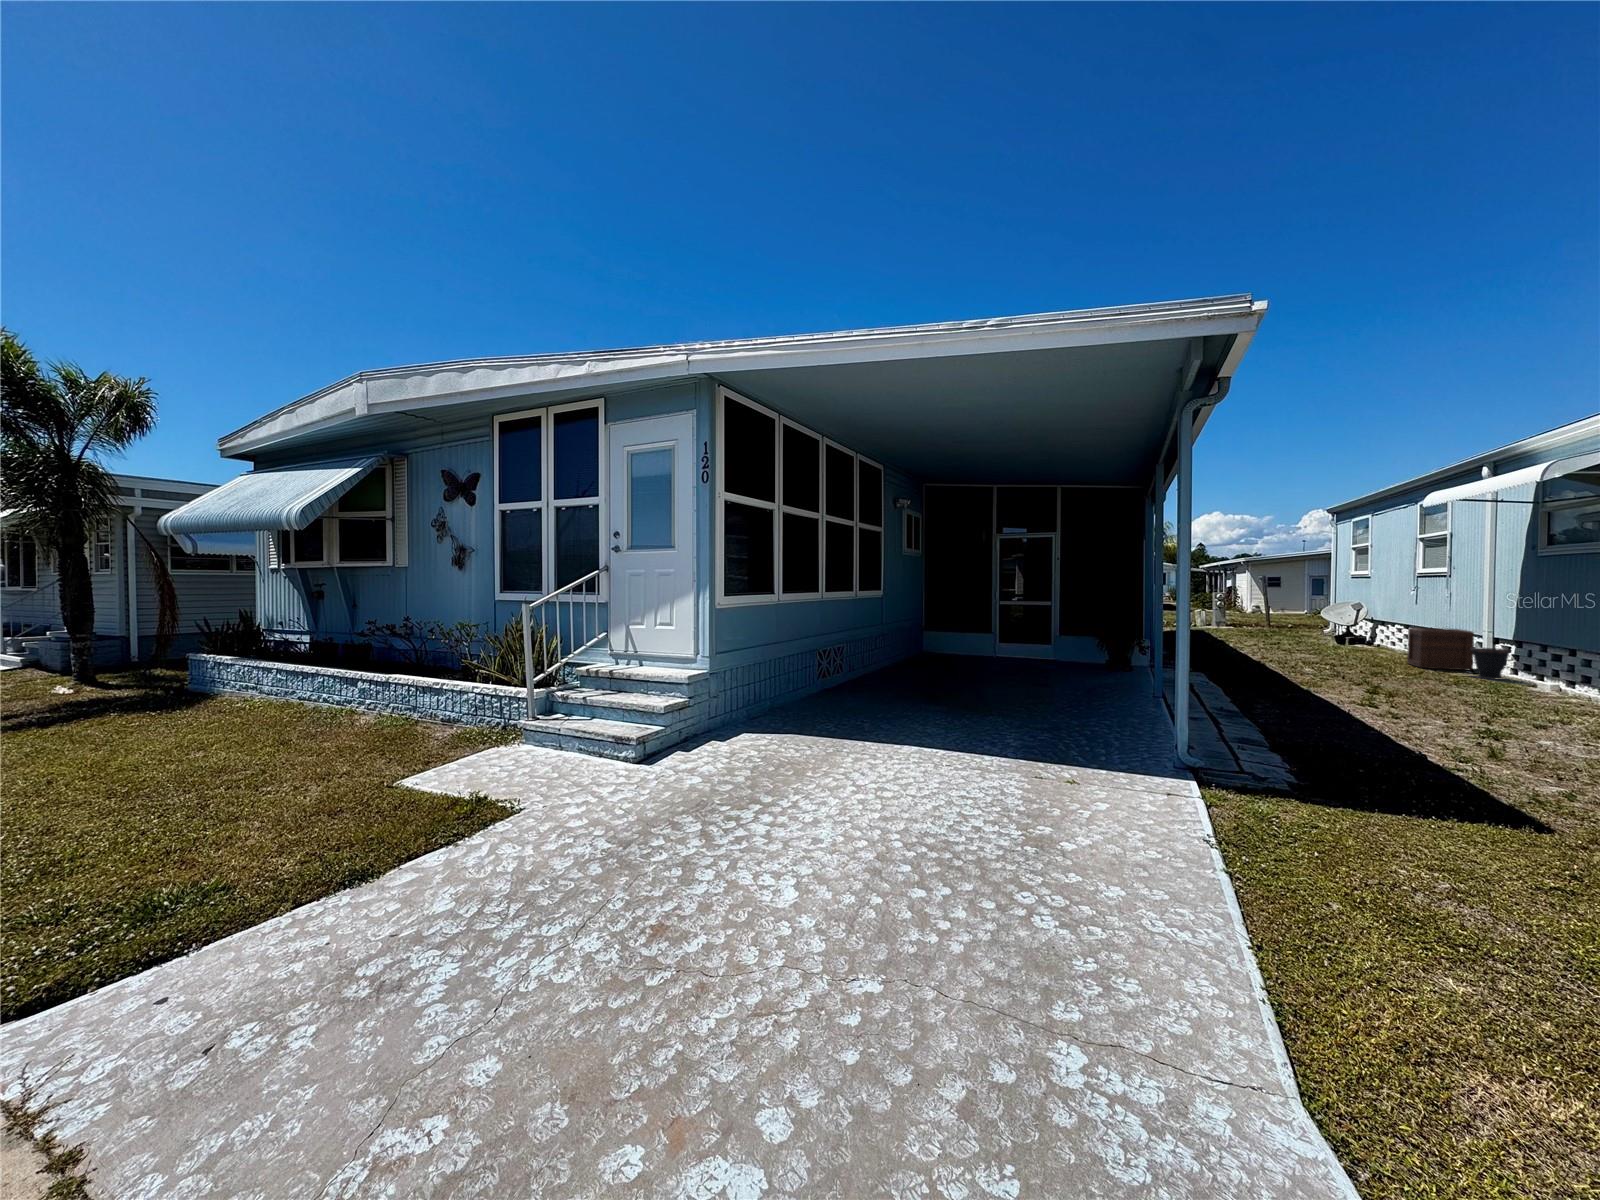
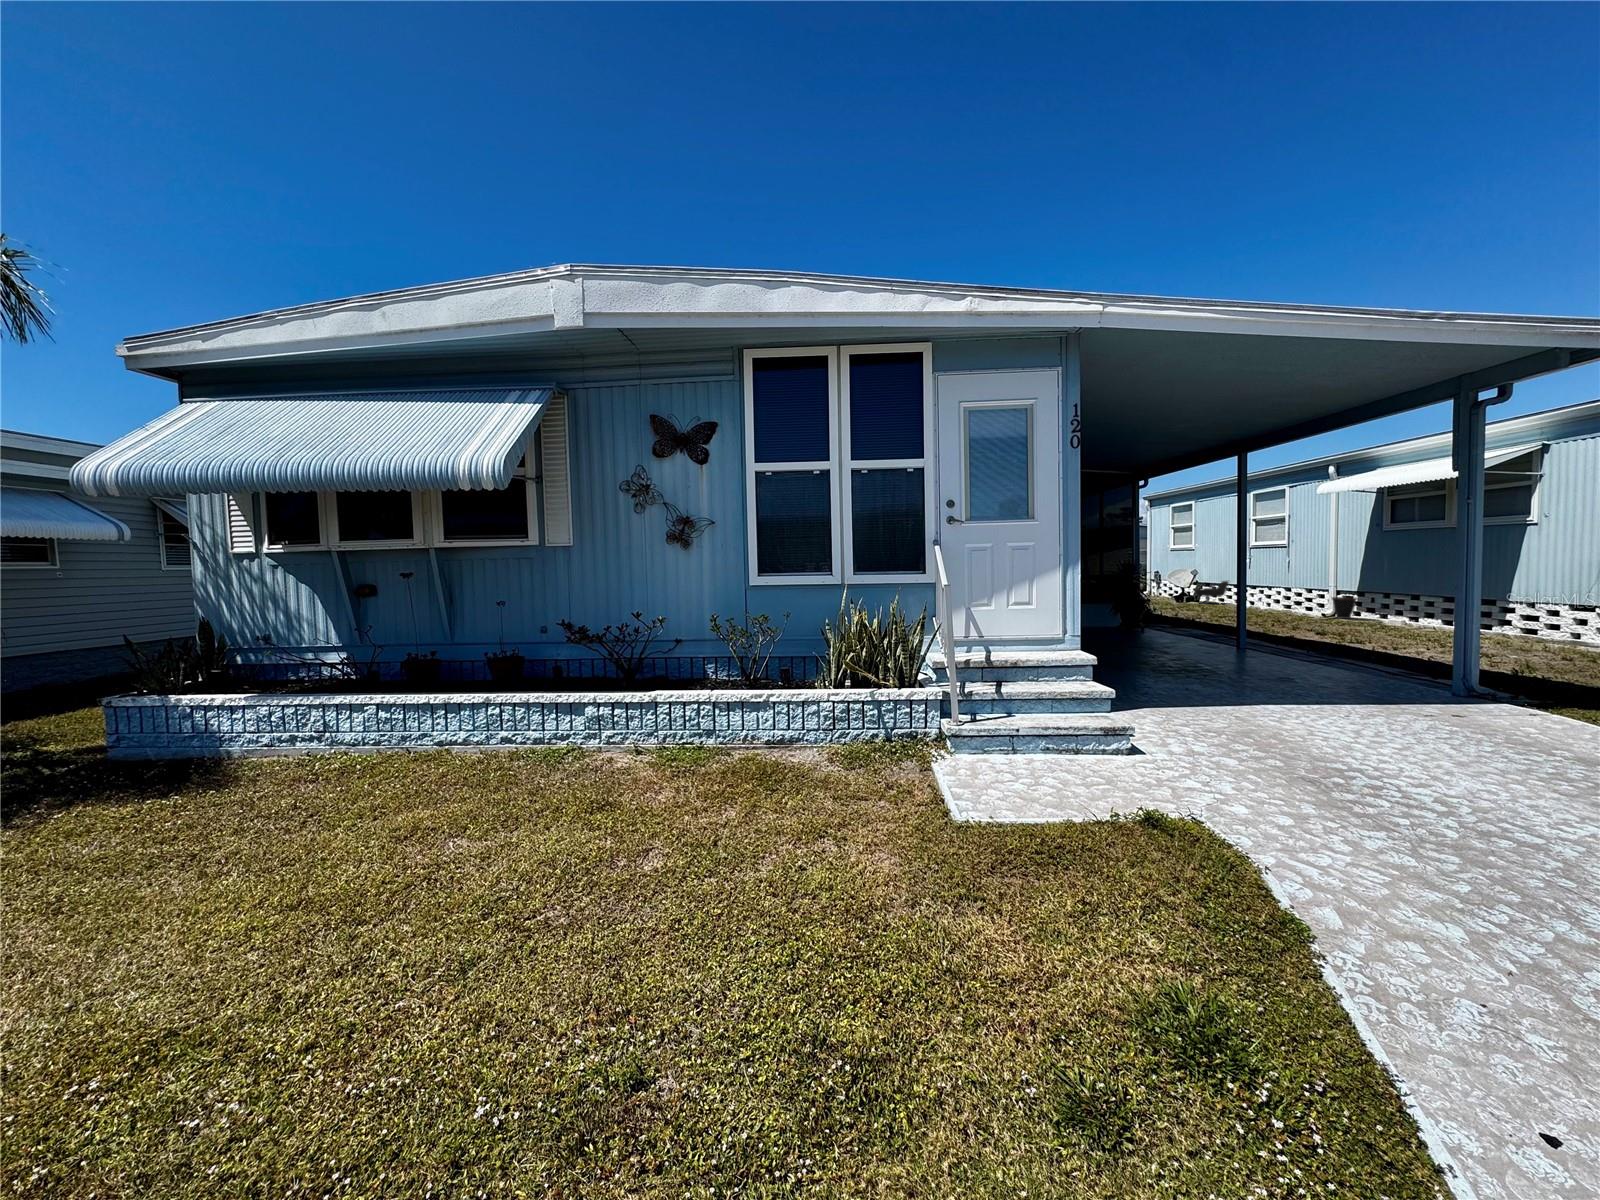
lounge chair: none [1342,619,1399,650] -> present [1196,581,1228,603]
wooden crate: present [1407,628,1474,670] -> none [1269,585,1319,614]

